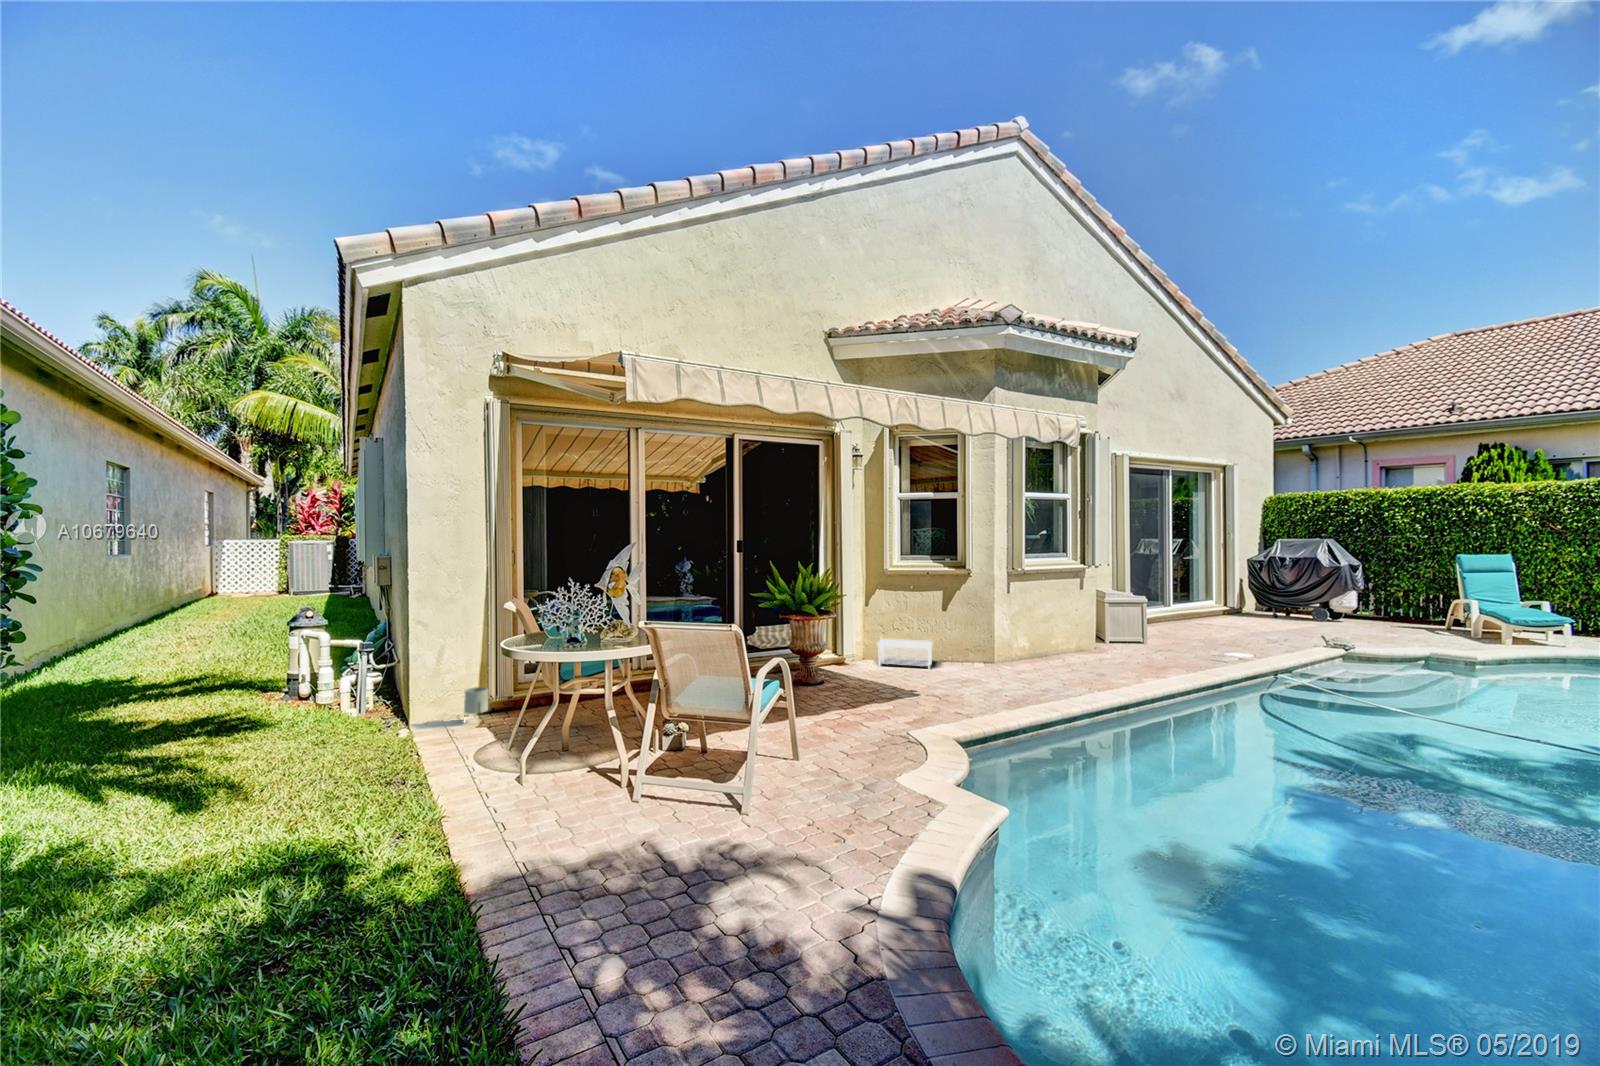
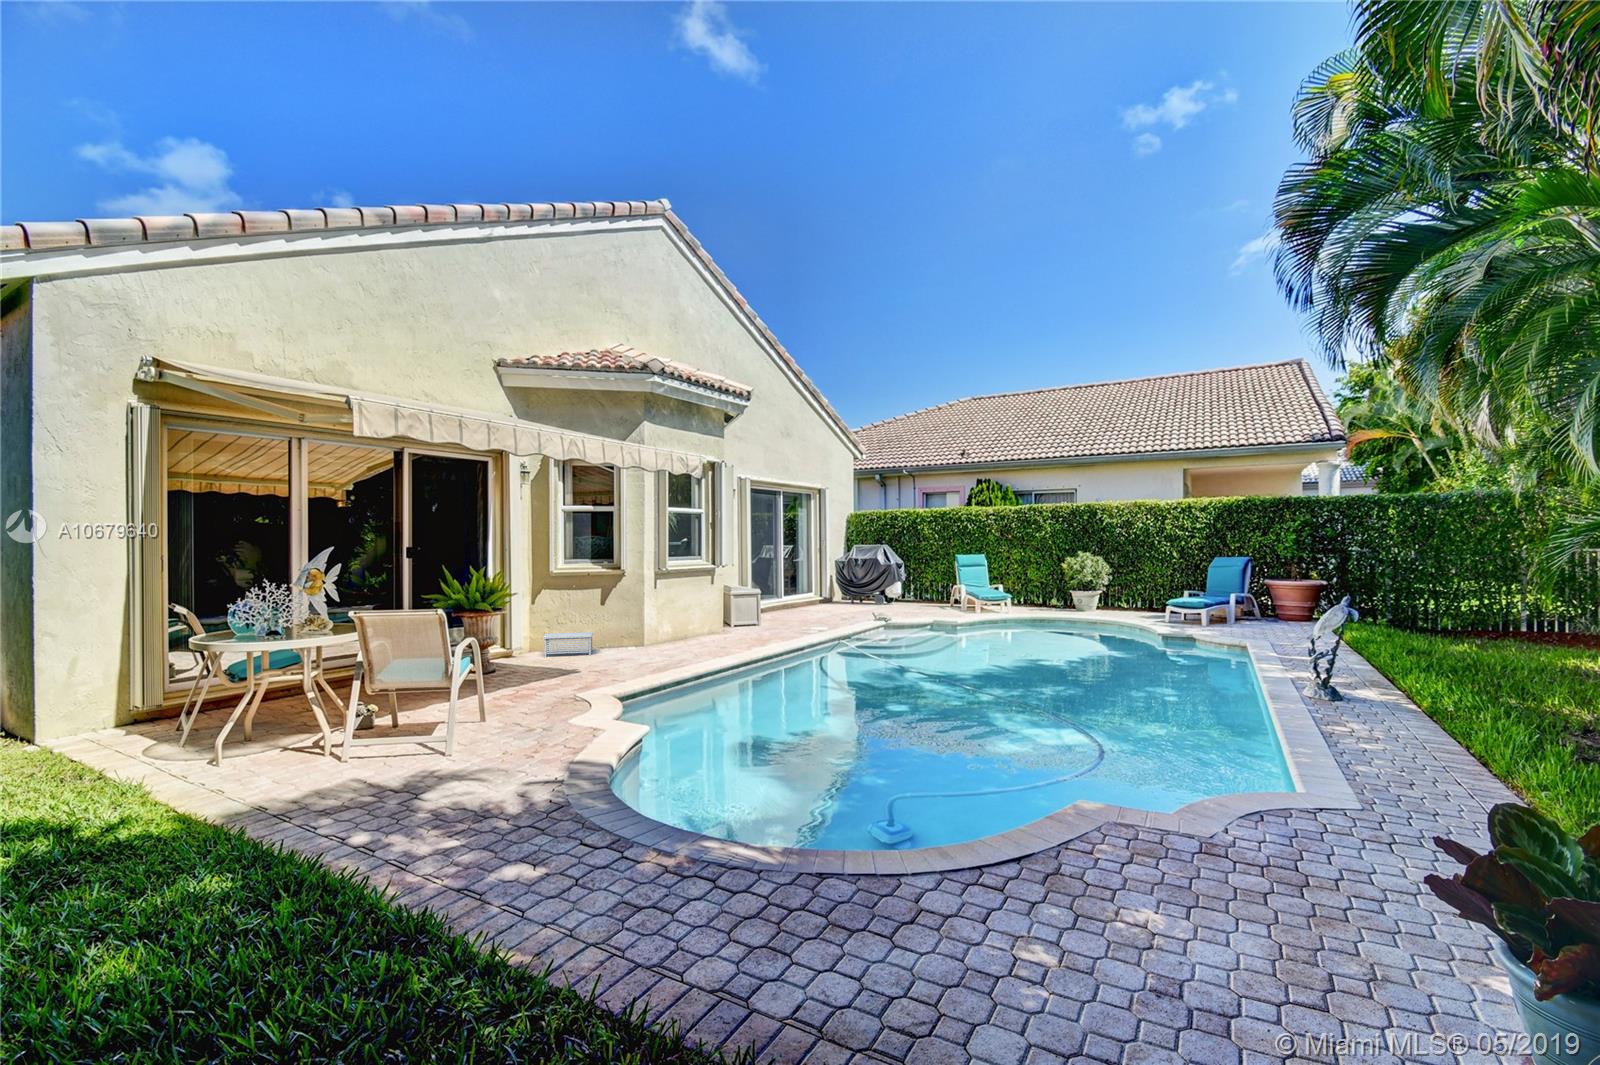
planter: present [464,687,488,717] -> none [93,700,125,738]

